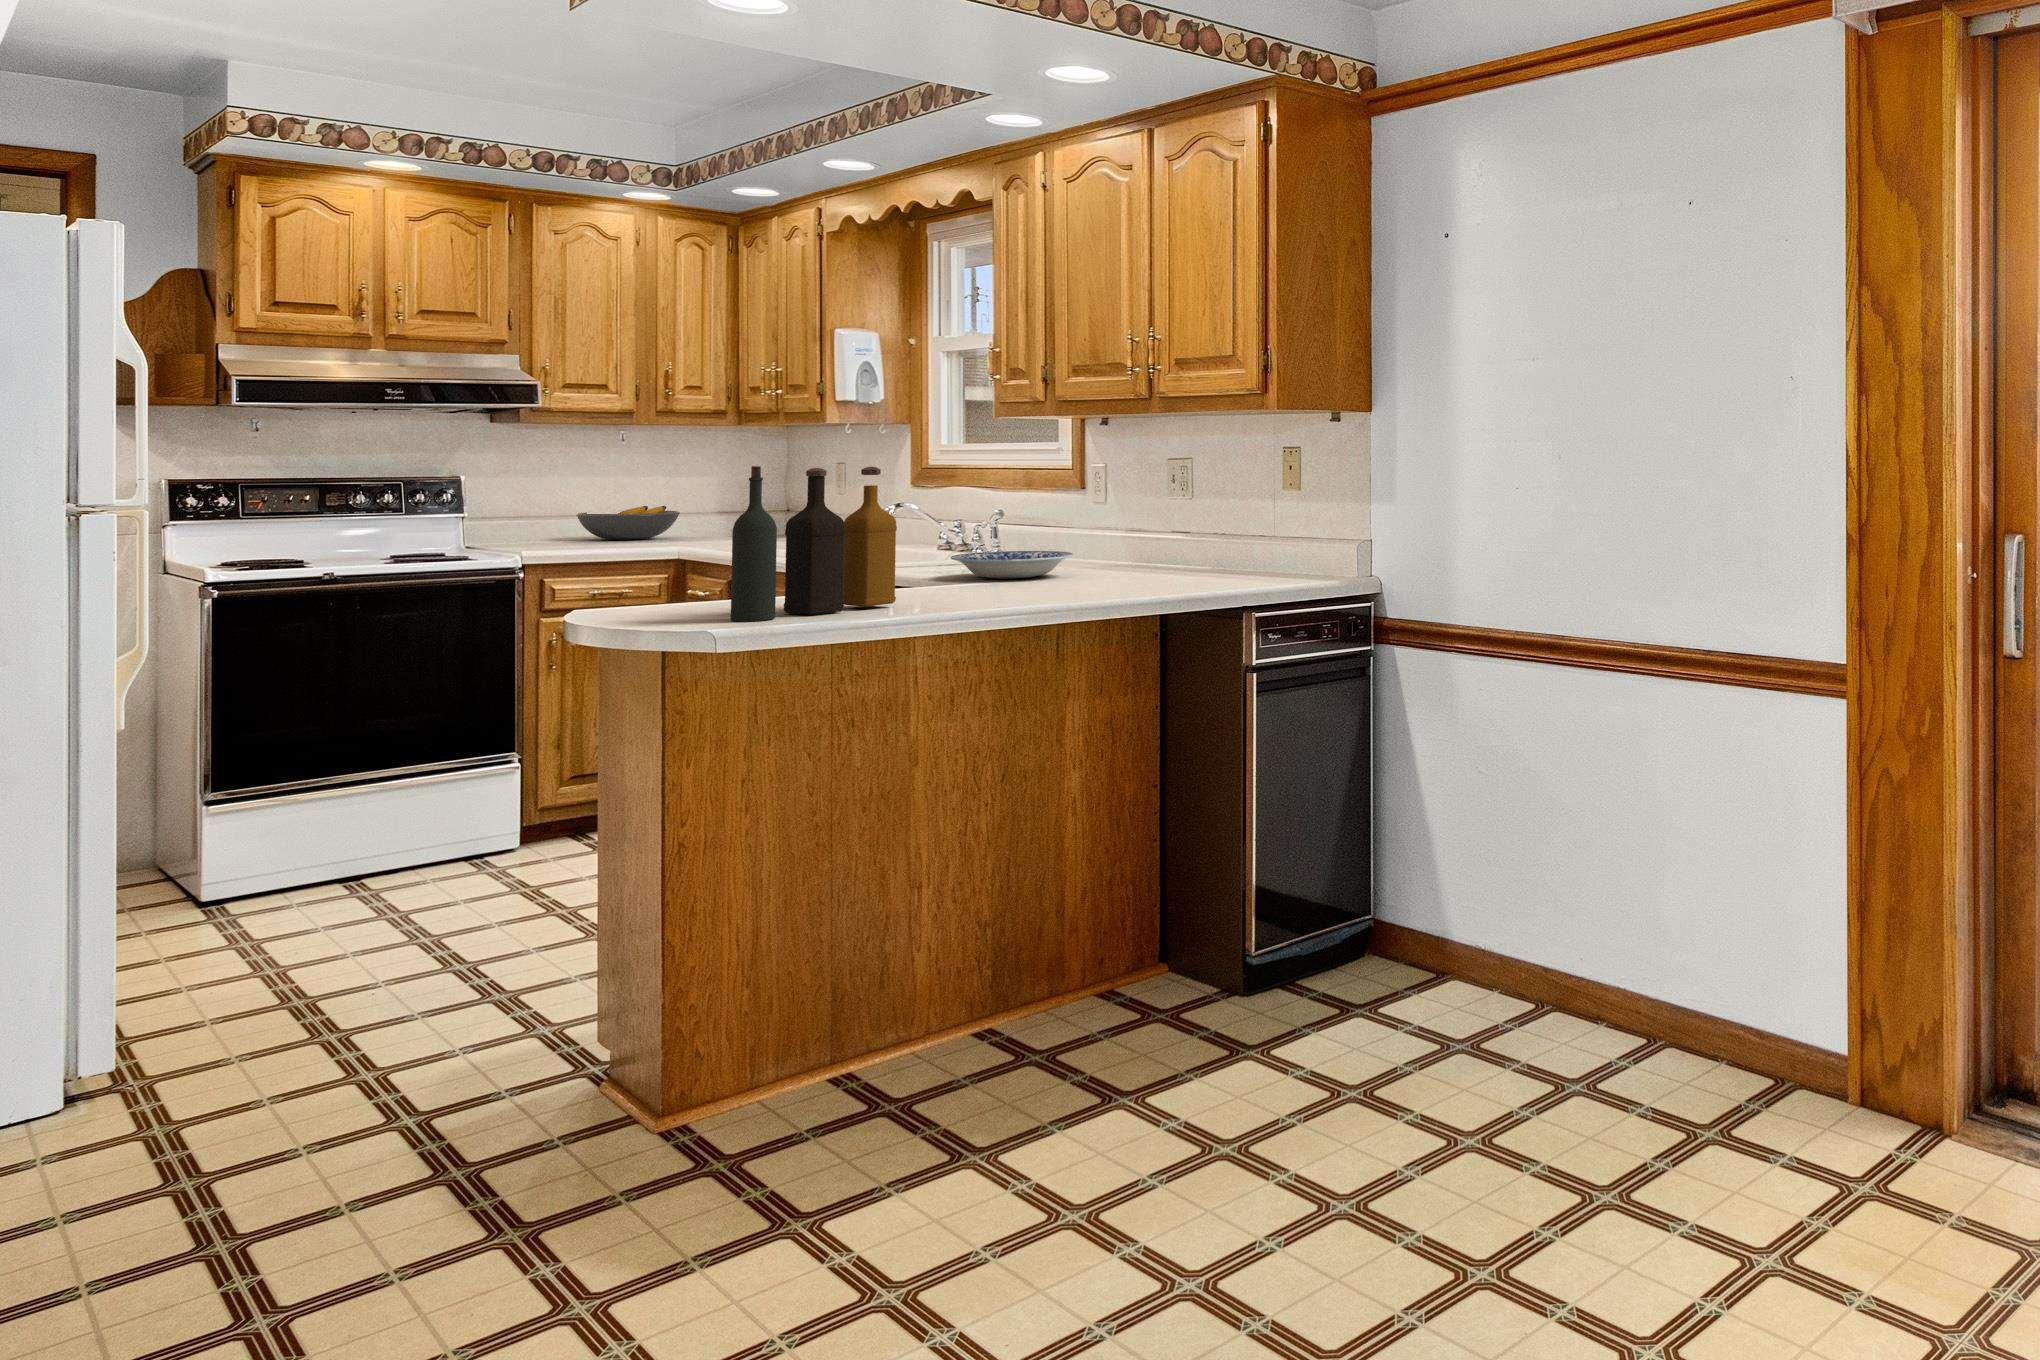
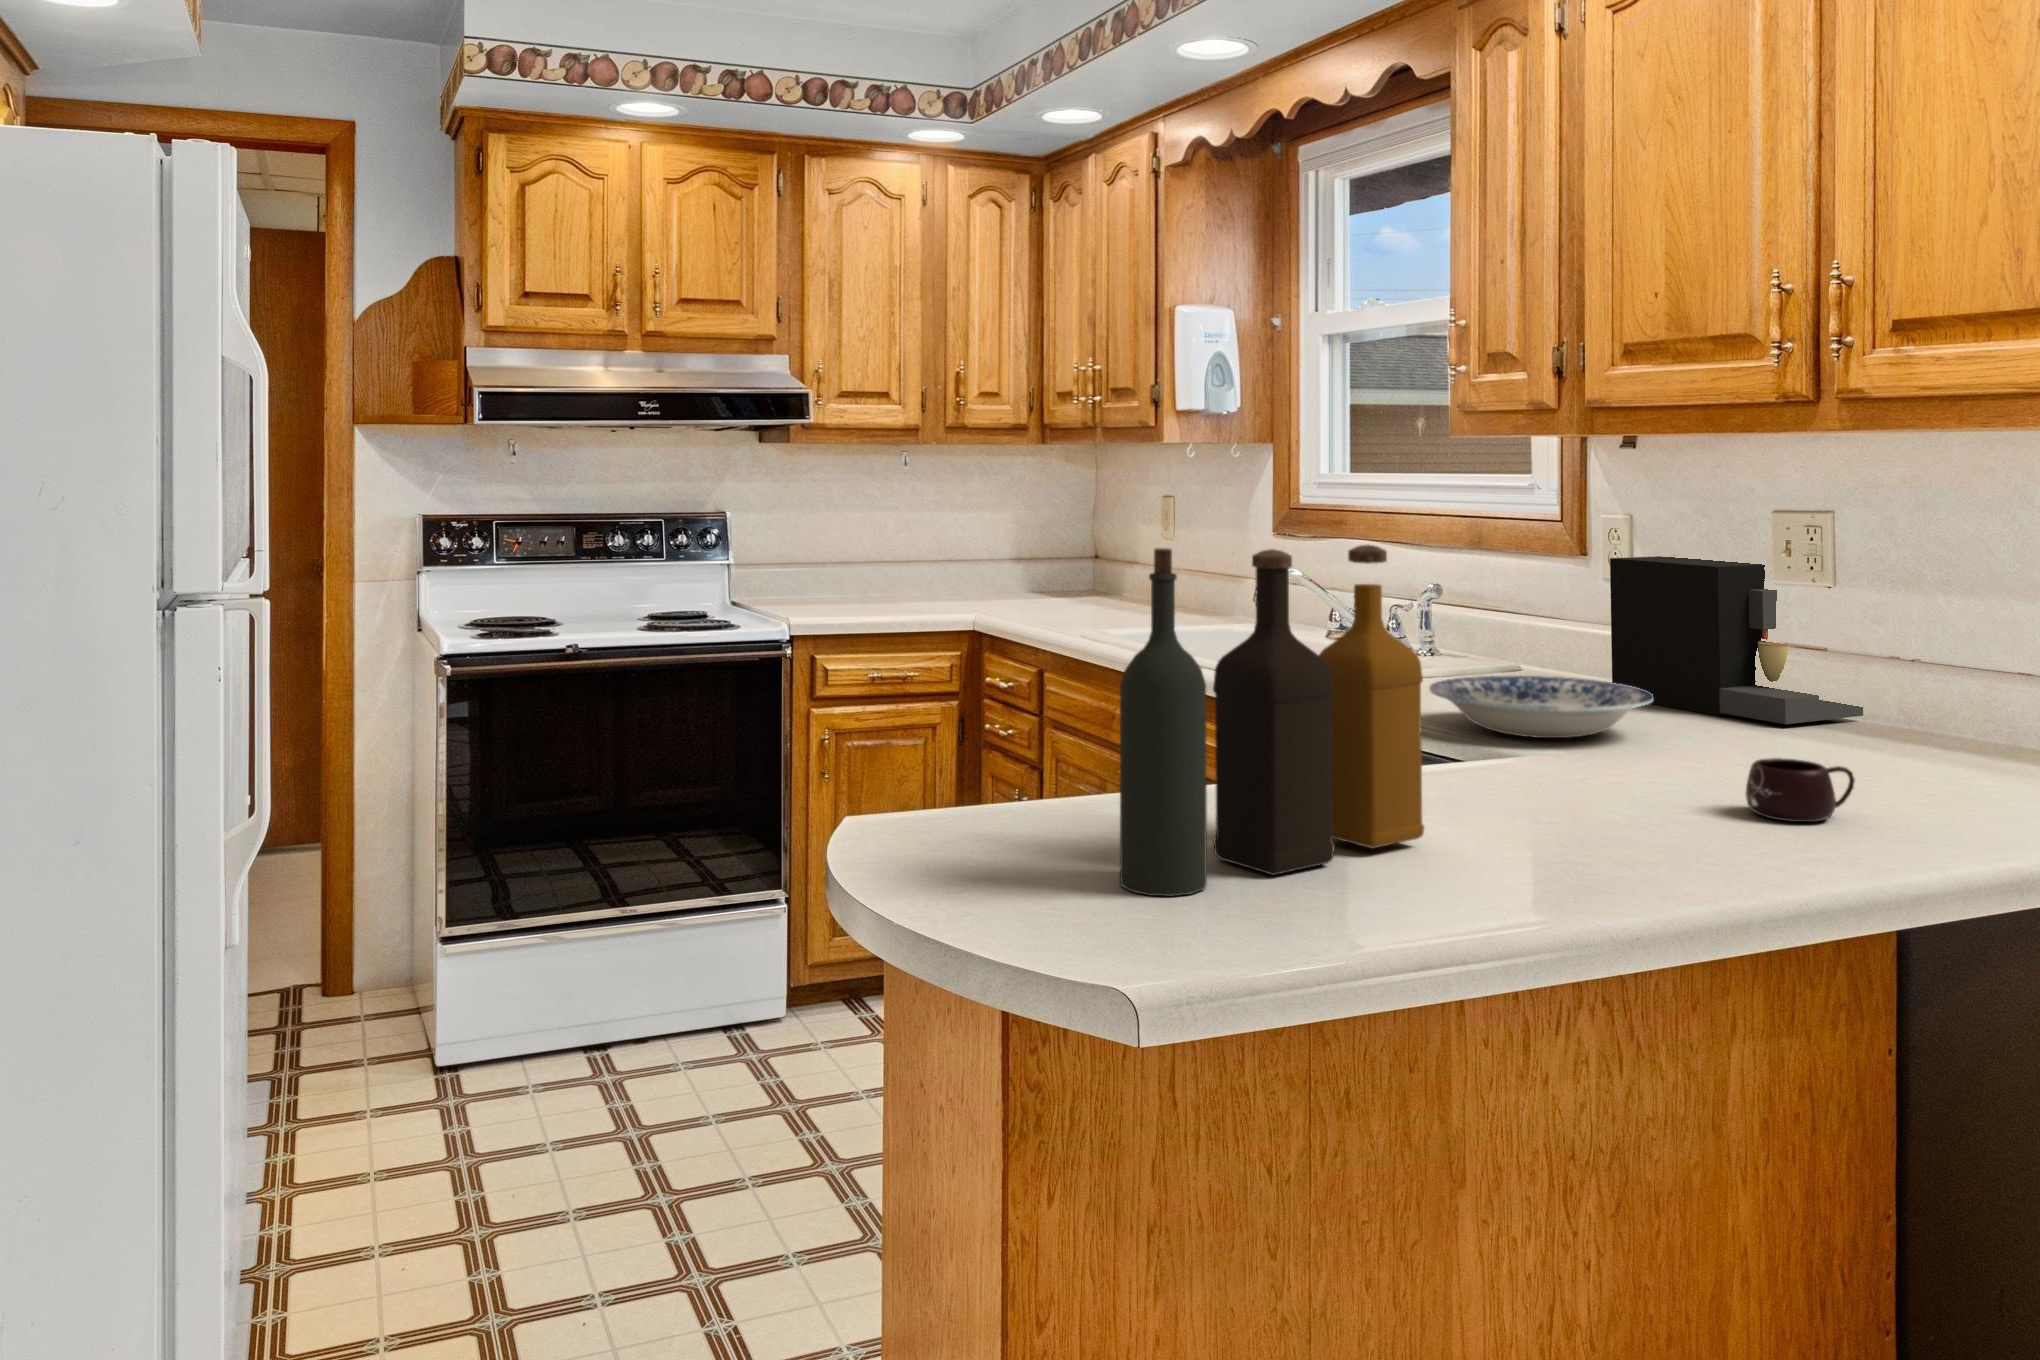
coffee maker: none [1078,486,1200,570] -> present [1610,556,1863,724]
fruit bowl: present [576,506,680,540] -> none [859,549,978,592]
mug: none [1072,568,1122,594] -> present [1746,758,1855,822]

